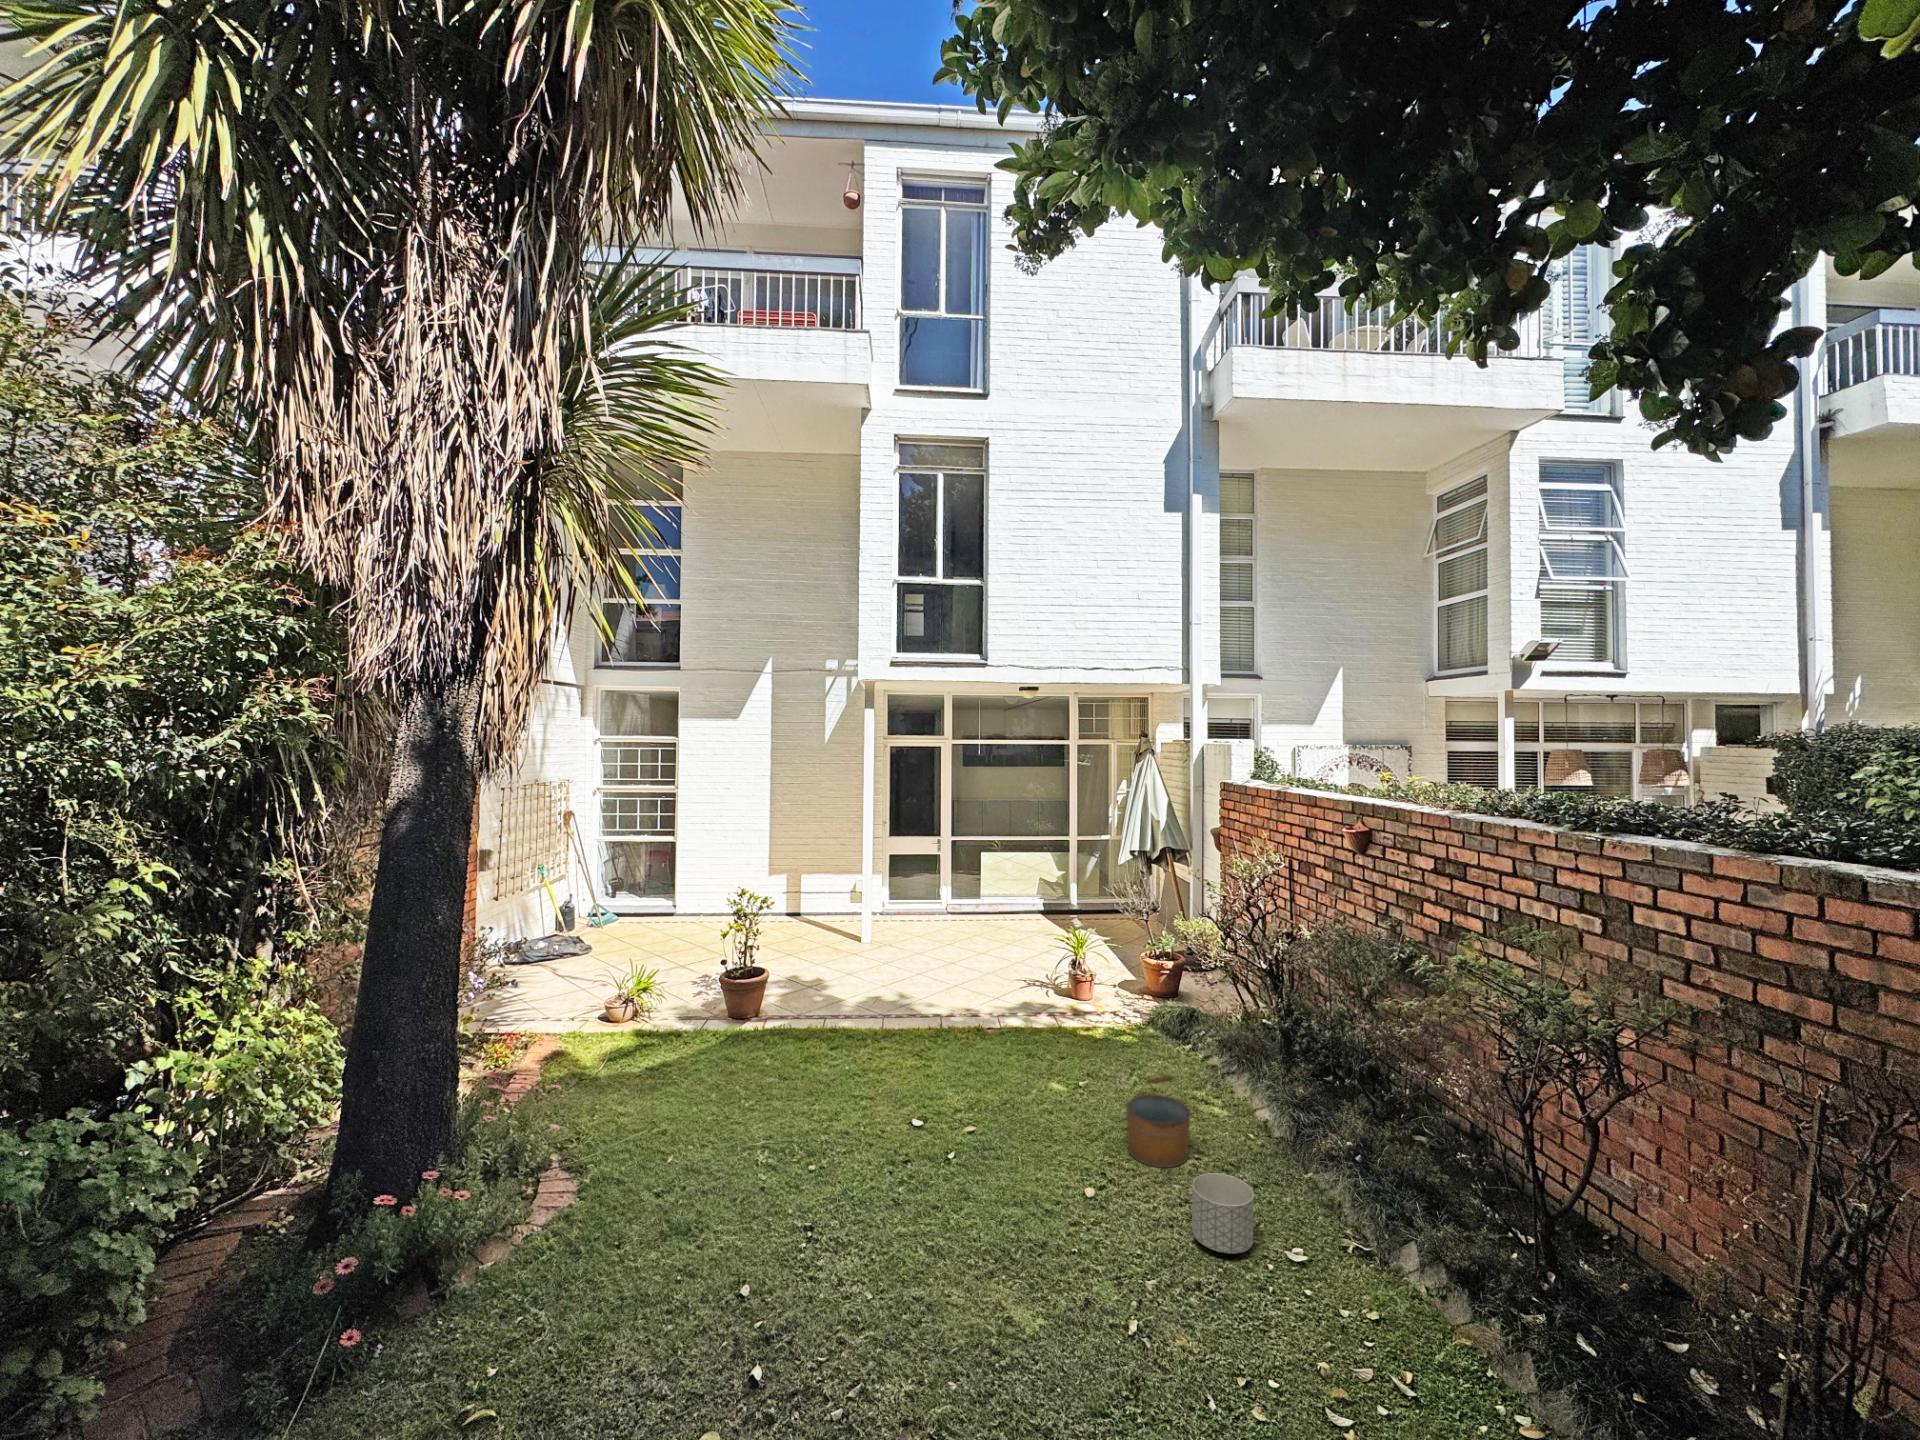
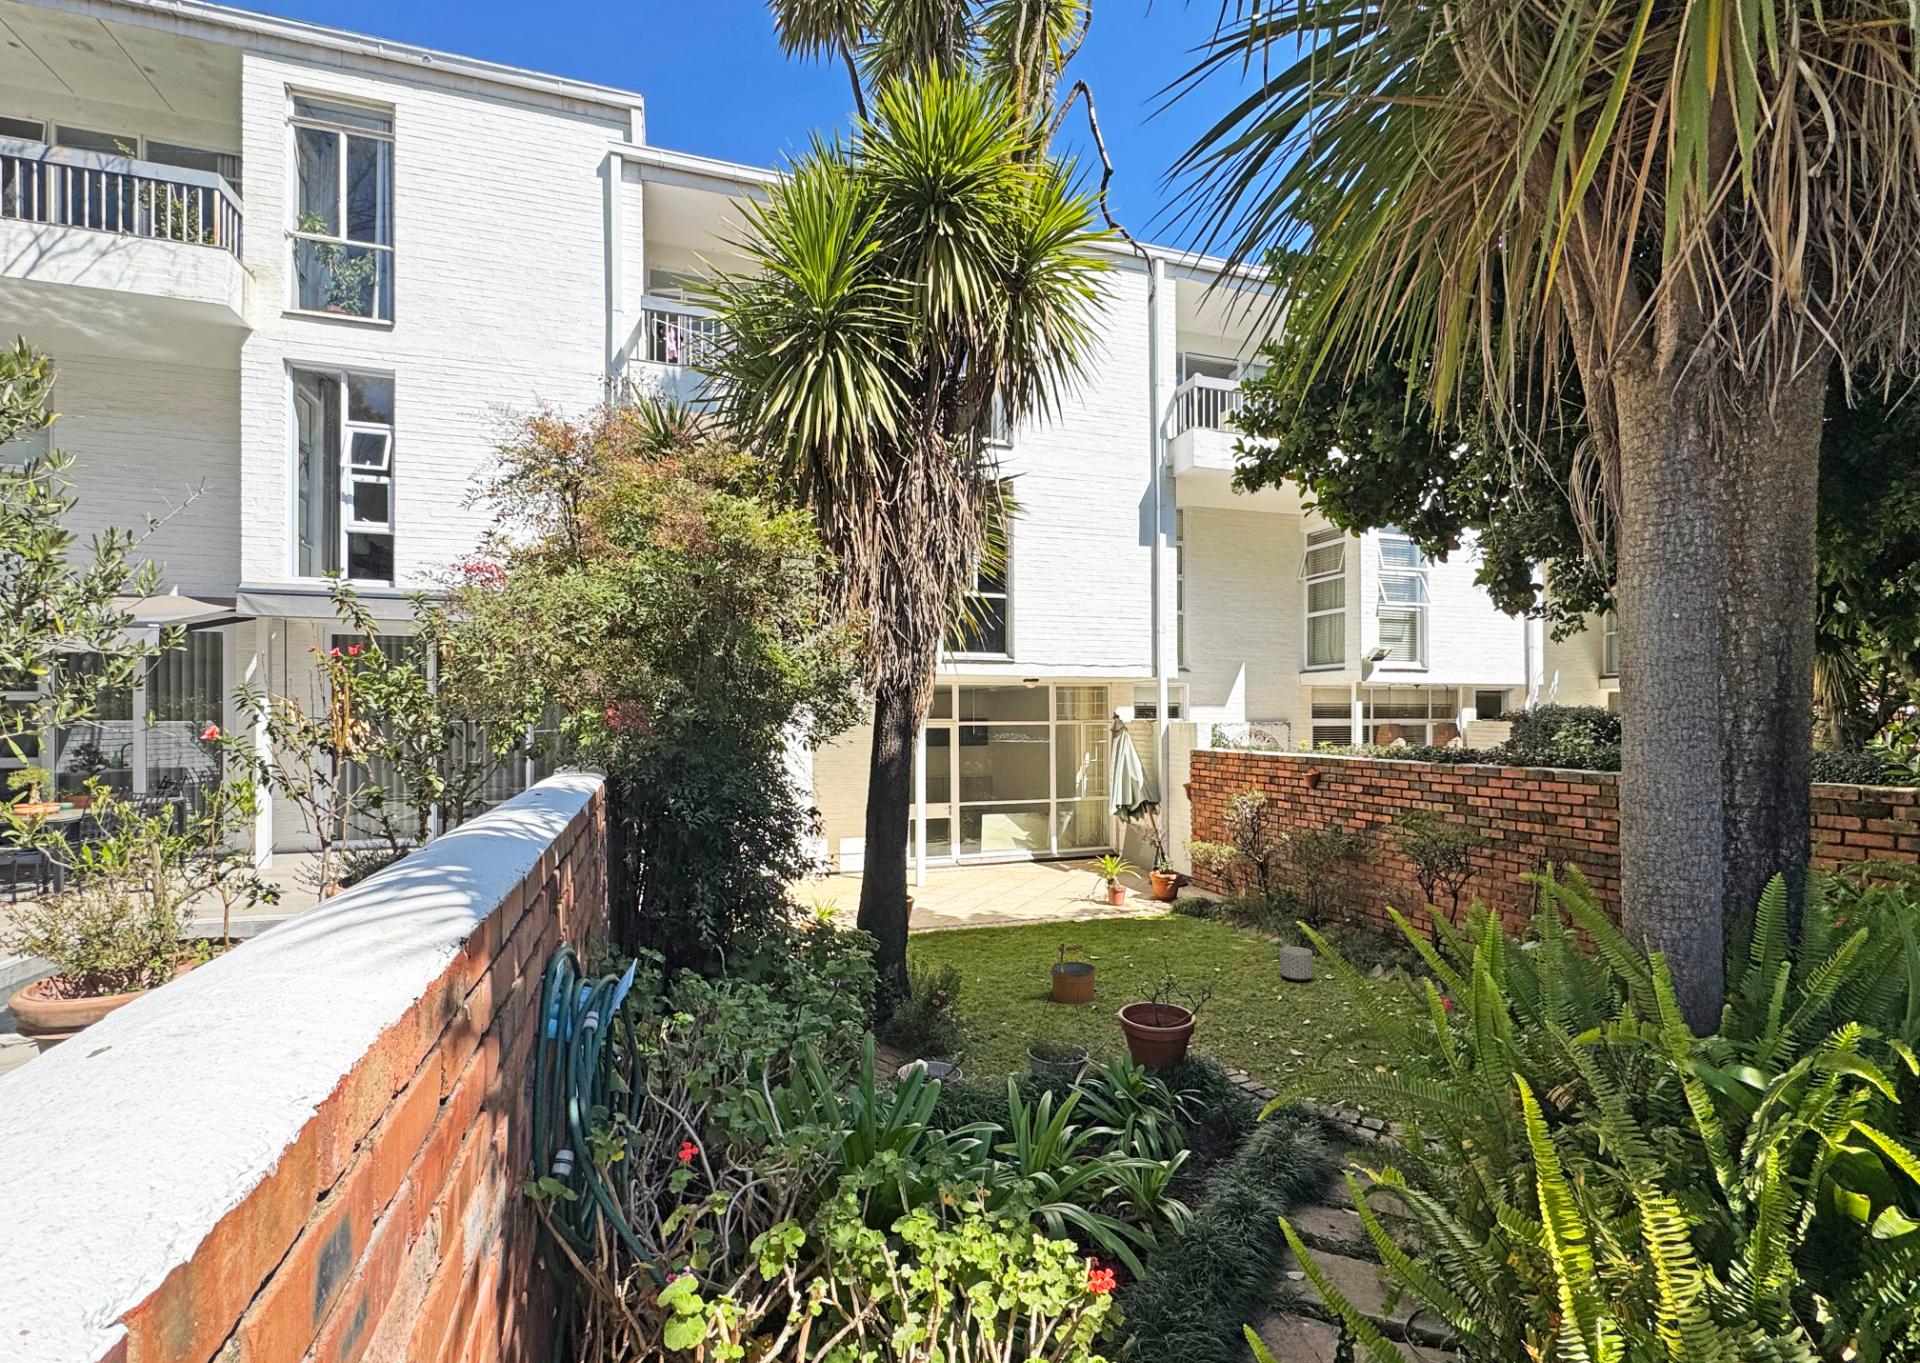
bucket: present [1126,1076,1191,1168] -> present [1052,945,1095,1004]

